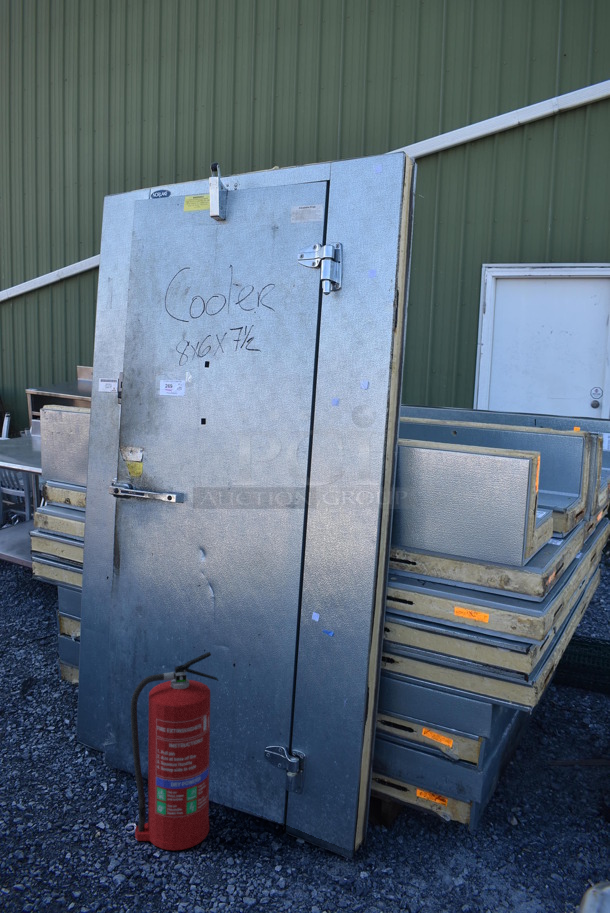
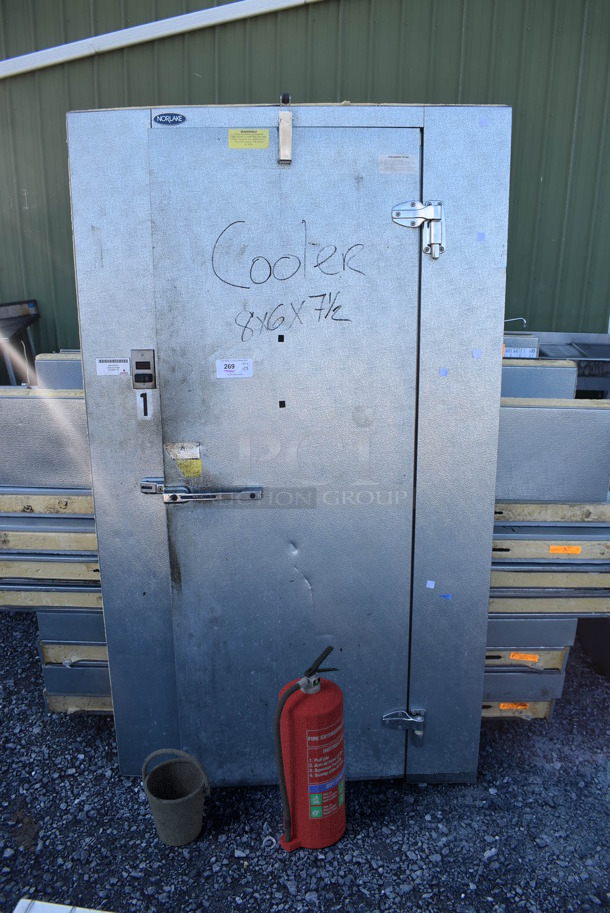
bucket: none [50,710,108,803] -> present [142,749,210,846]

